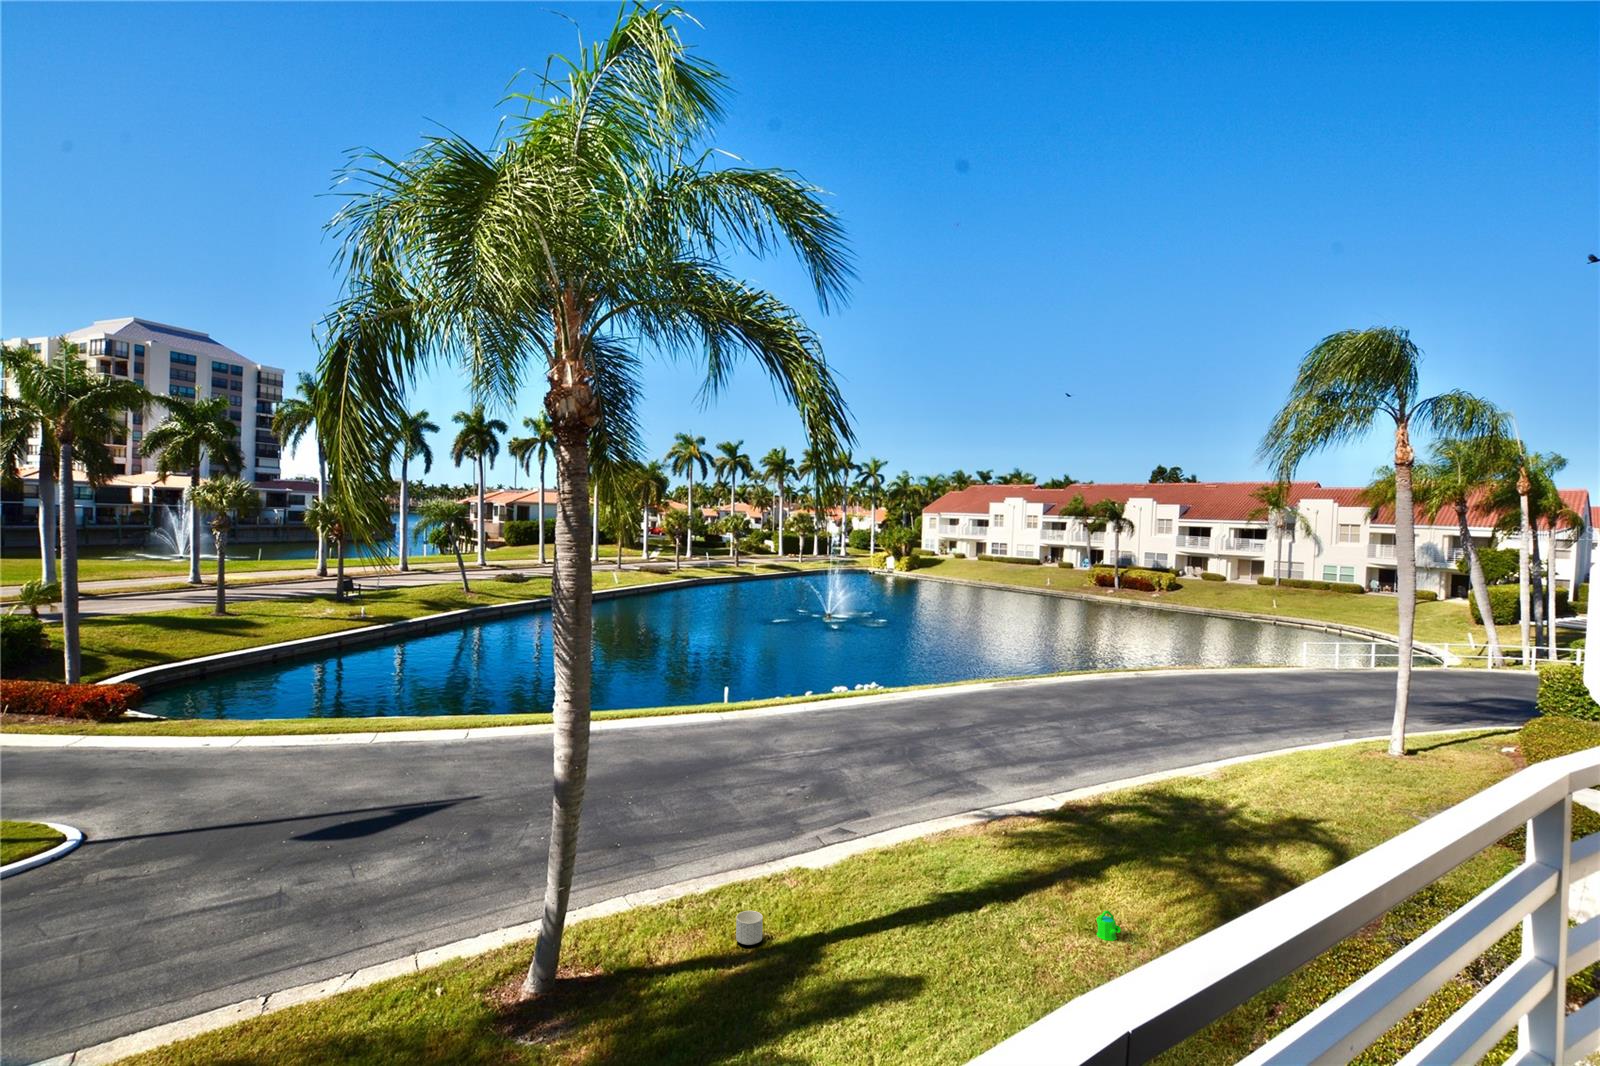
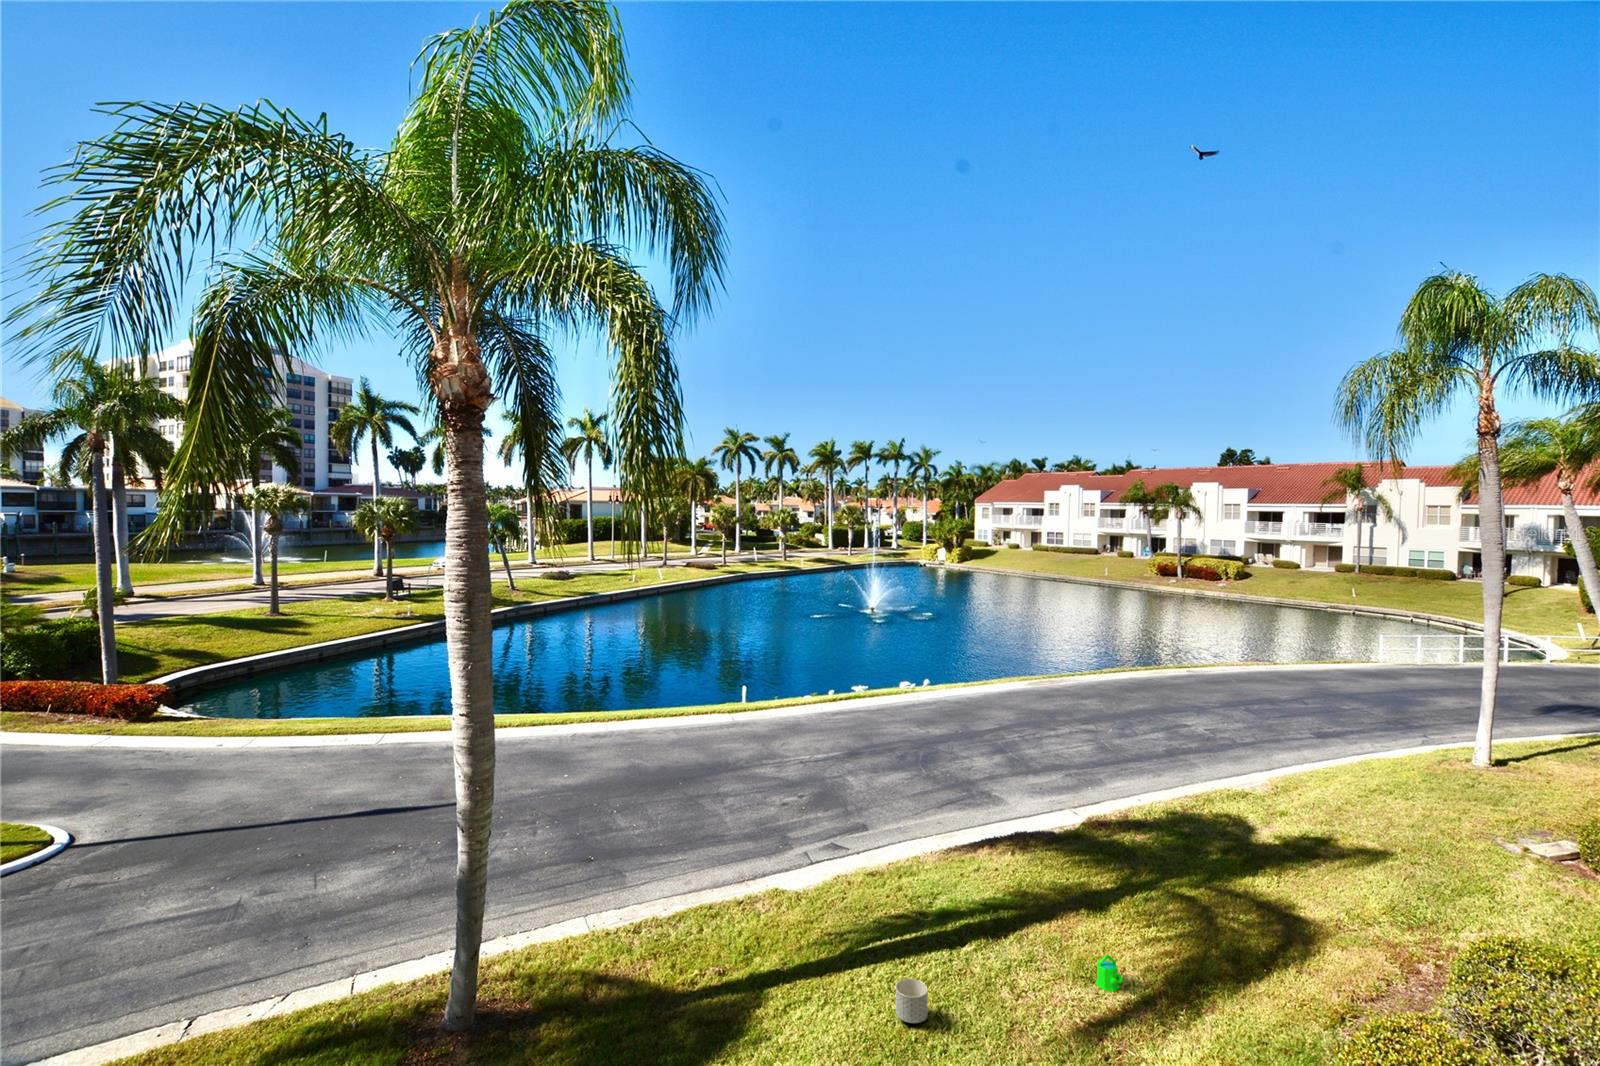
planter: present [736,911,763,945] -> present [896,979,928,1023]

